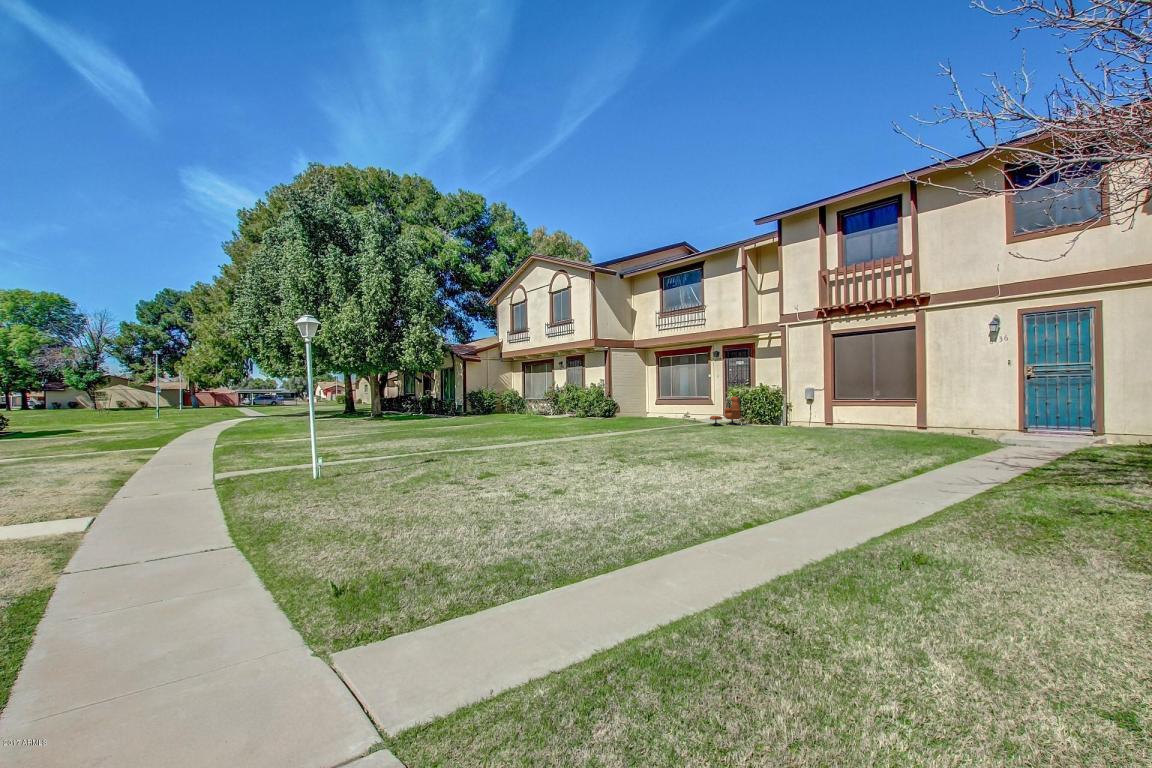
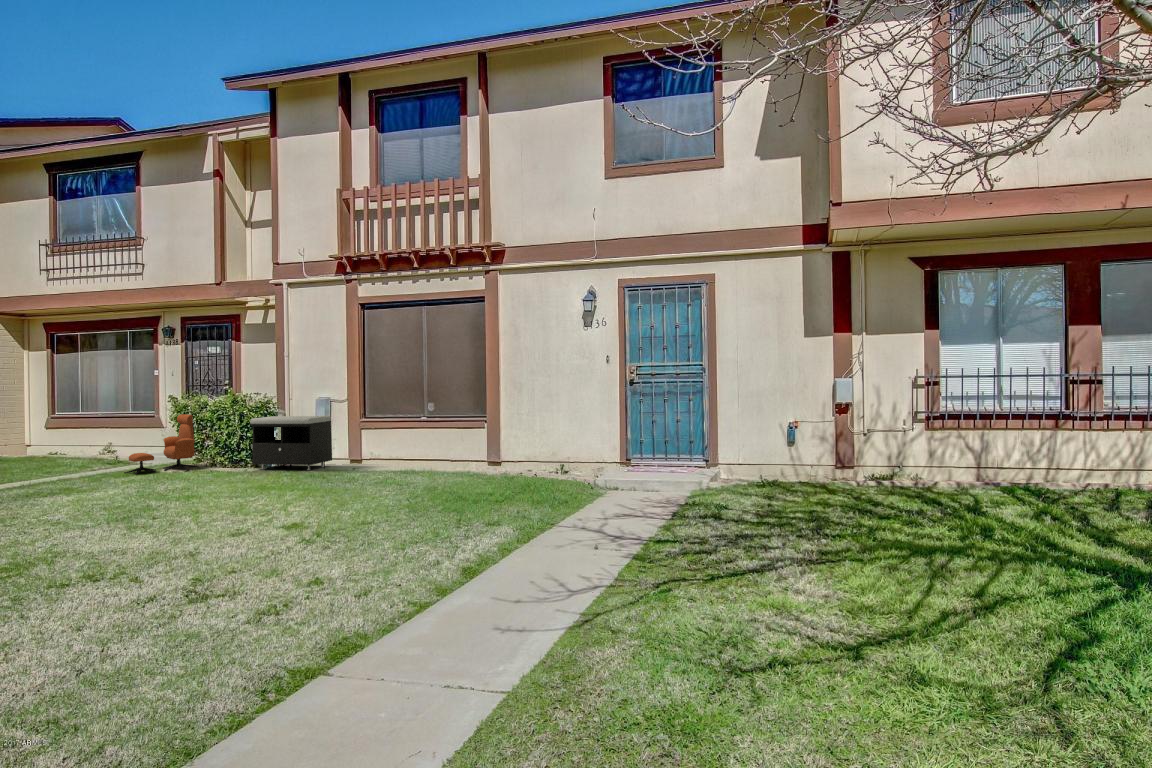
storage bench: none [771,398,816,427] -> present [250,416,332,470]

